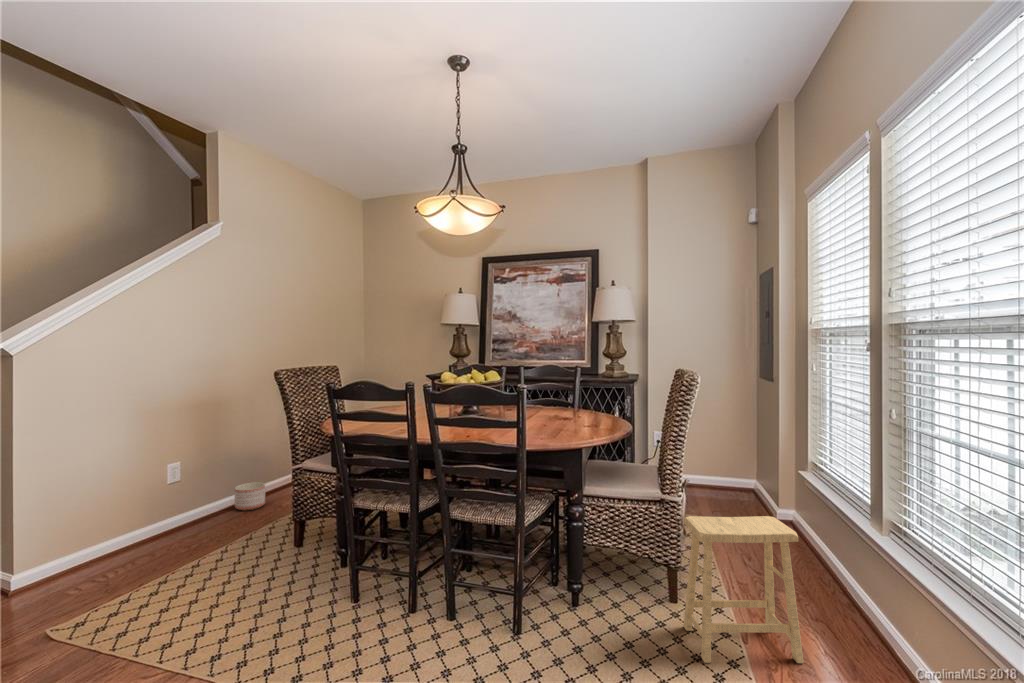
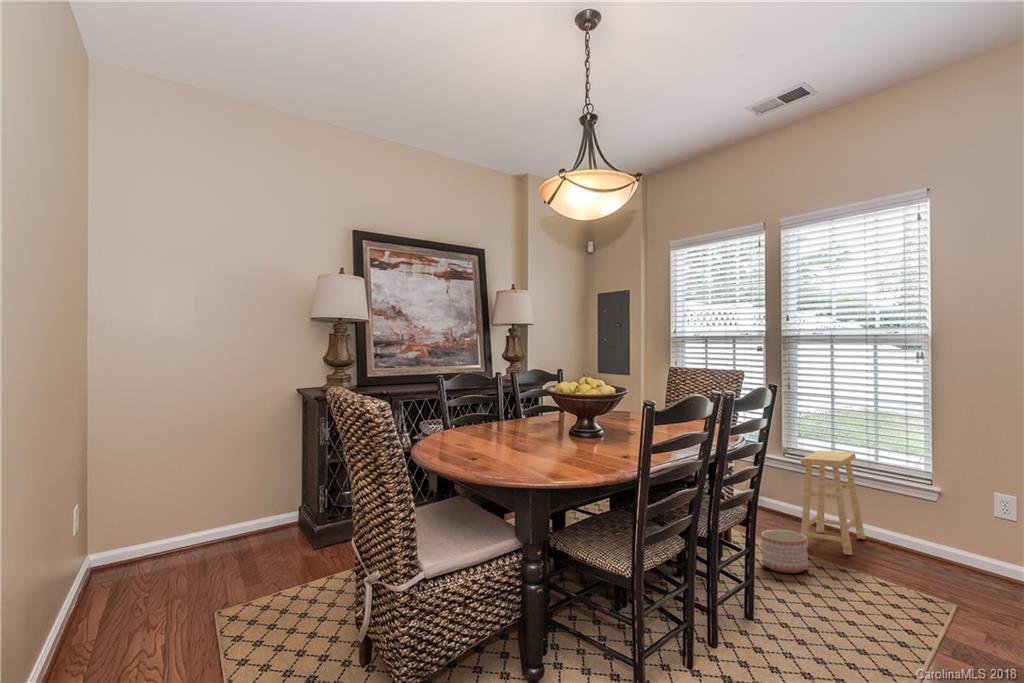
planter: present [234,482,265,511] -> present [761,530,808,573]

